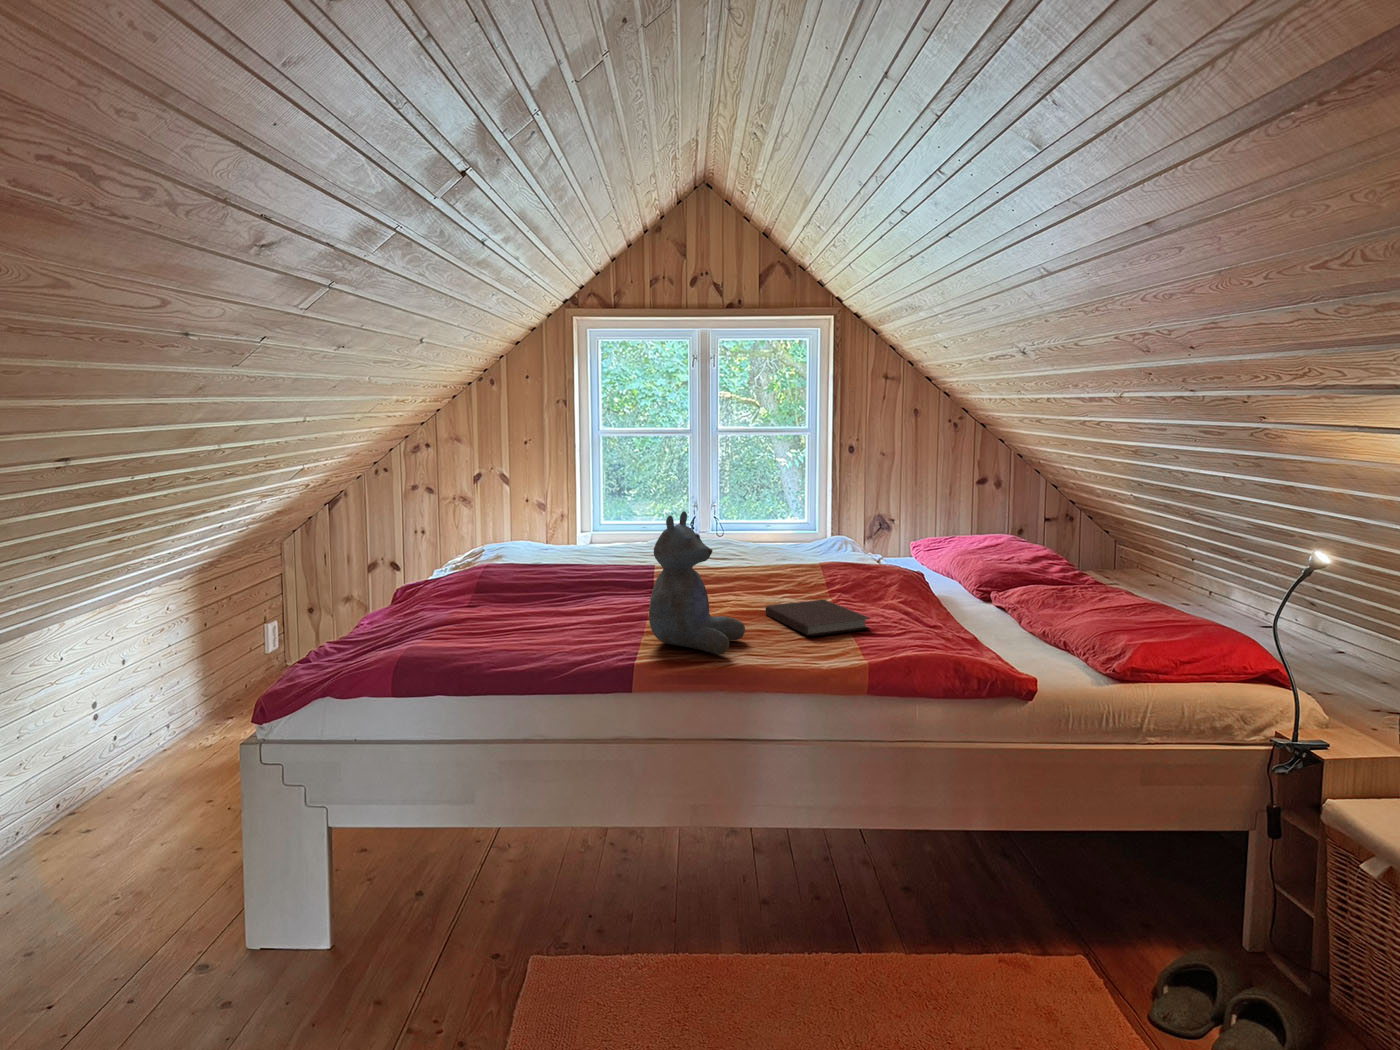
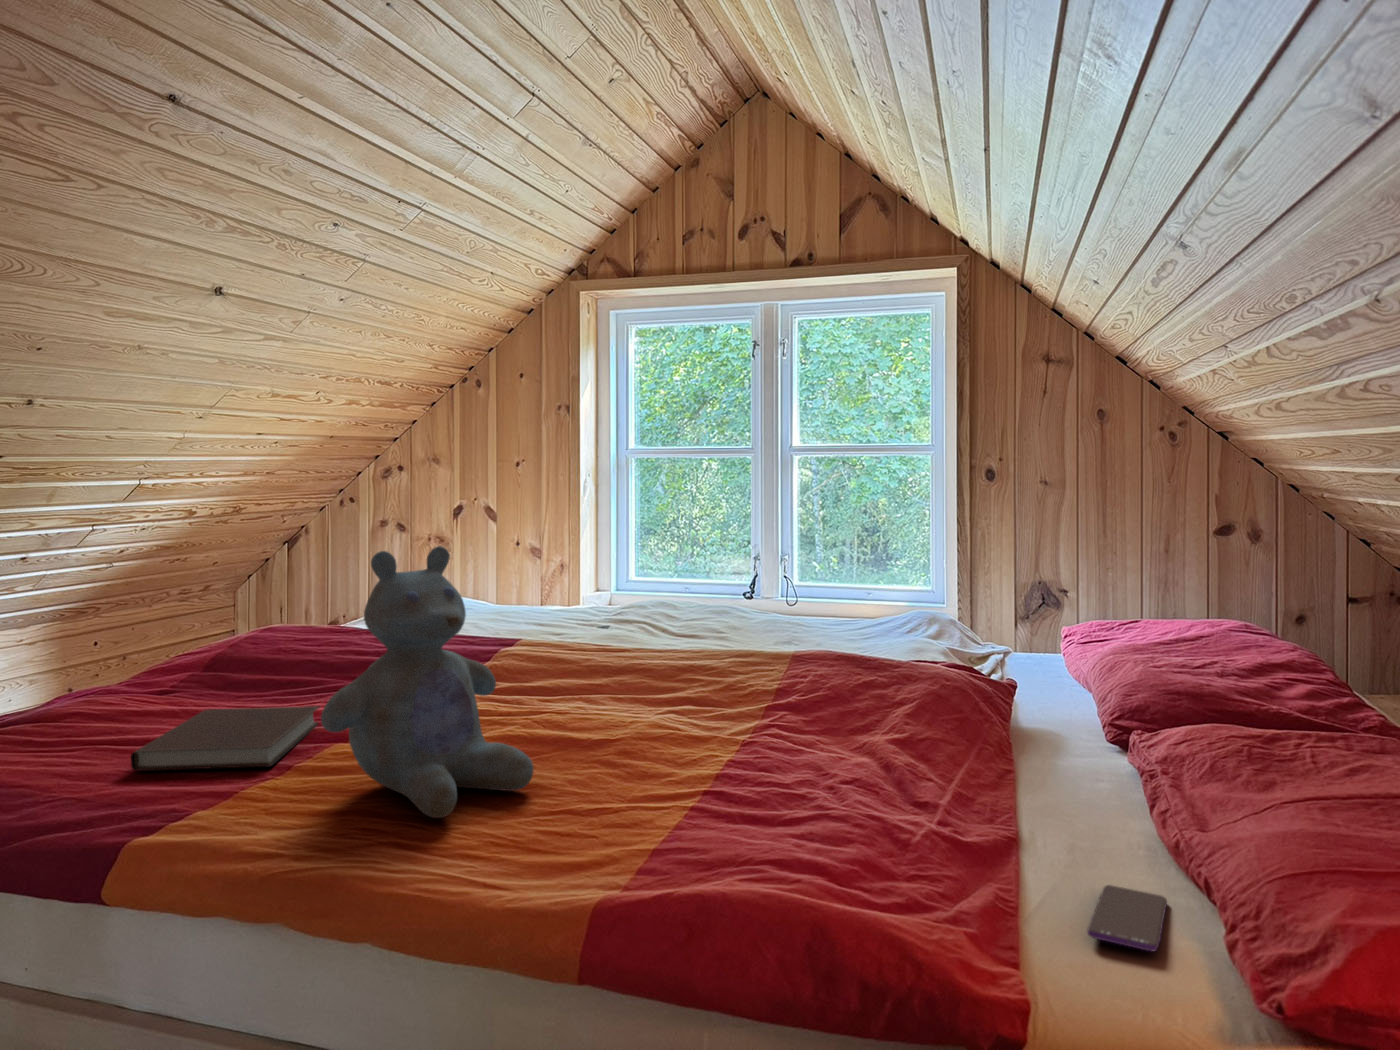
notebook: present [766,600,870,636] -> present [131,706,320,771]
smartphone: none [1024,653,1062,671] -> present [1087,885,1167,952]

